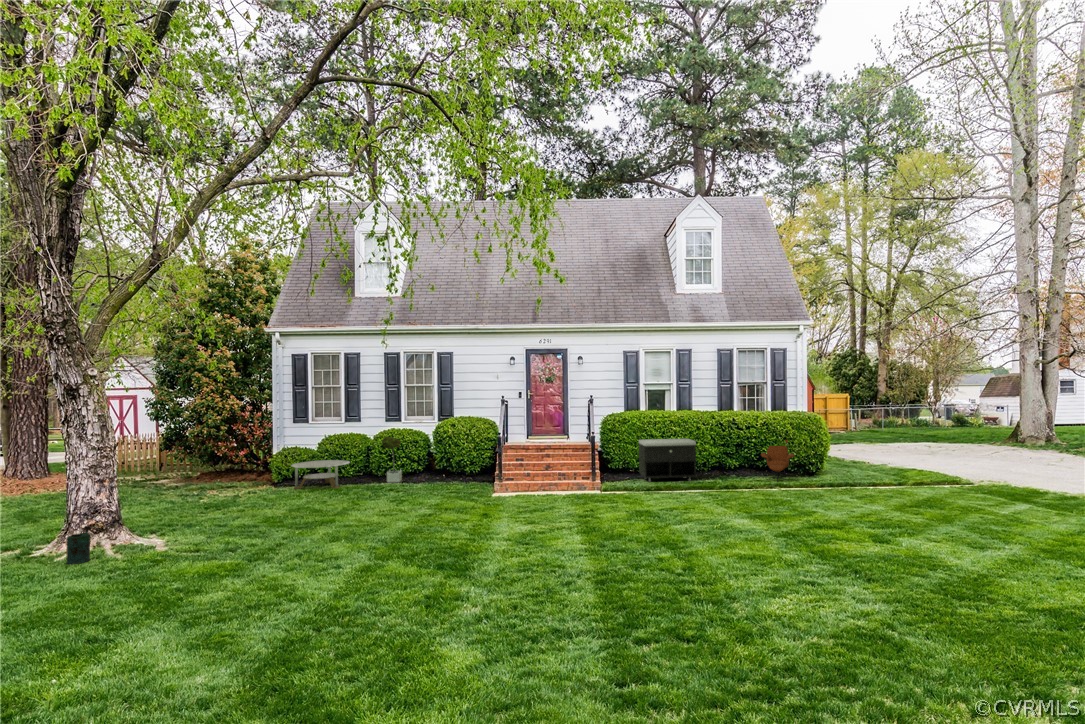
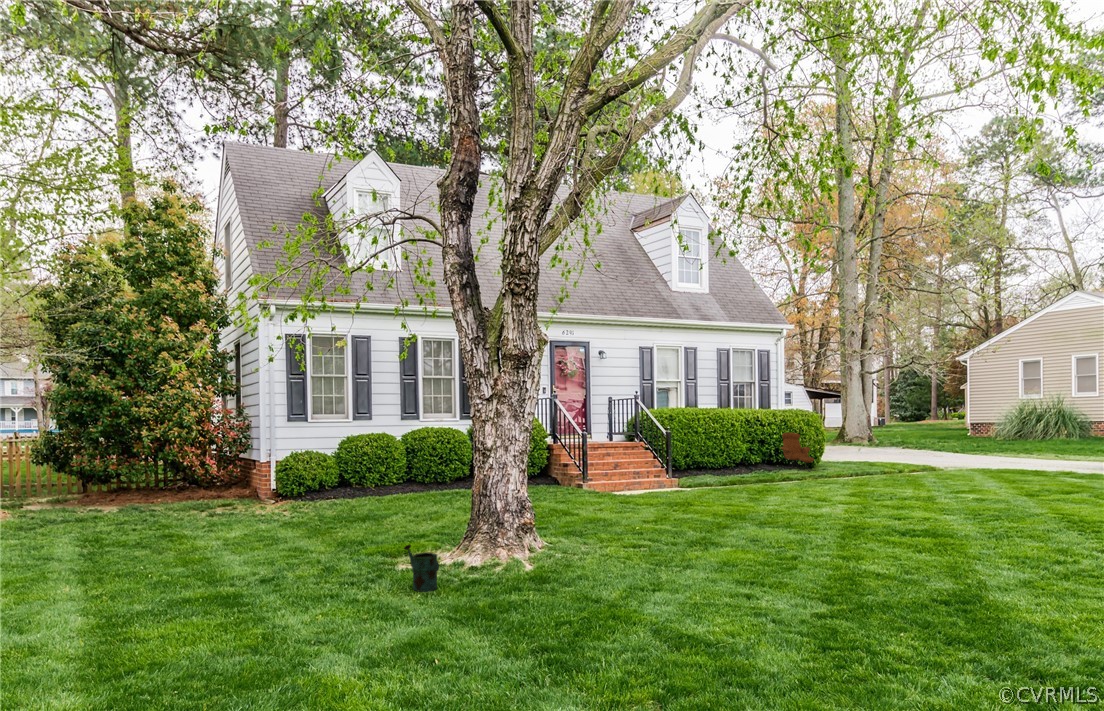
potted tree: present [382,437,402,483] -> none [438,436,462,490]
storage bench: present [639,439,696,482] -> none [690,435,748,477]
round table: present [291,460,350,489] -> none [346,466,417,503]

